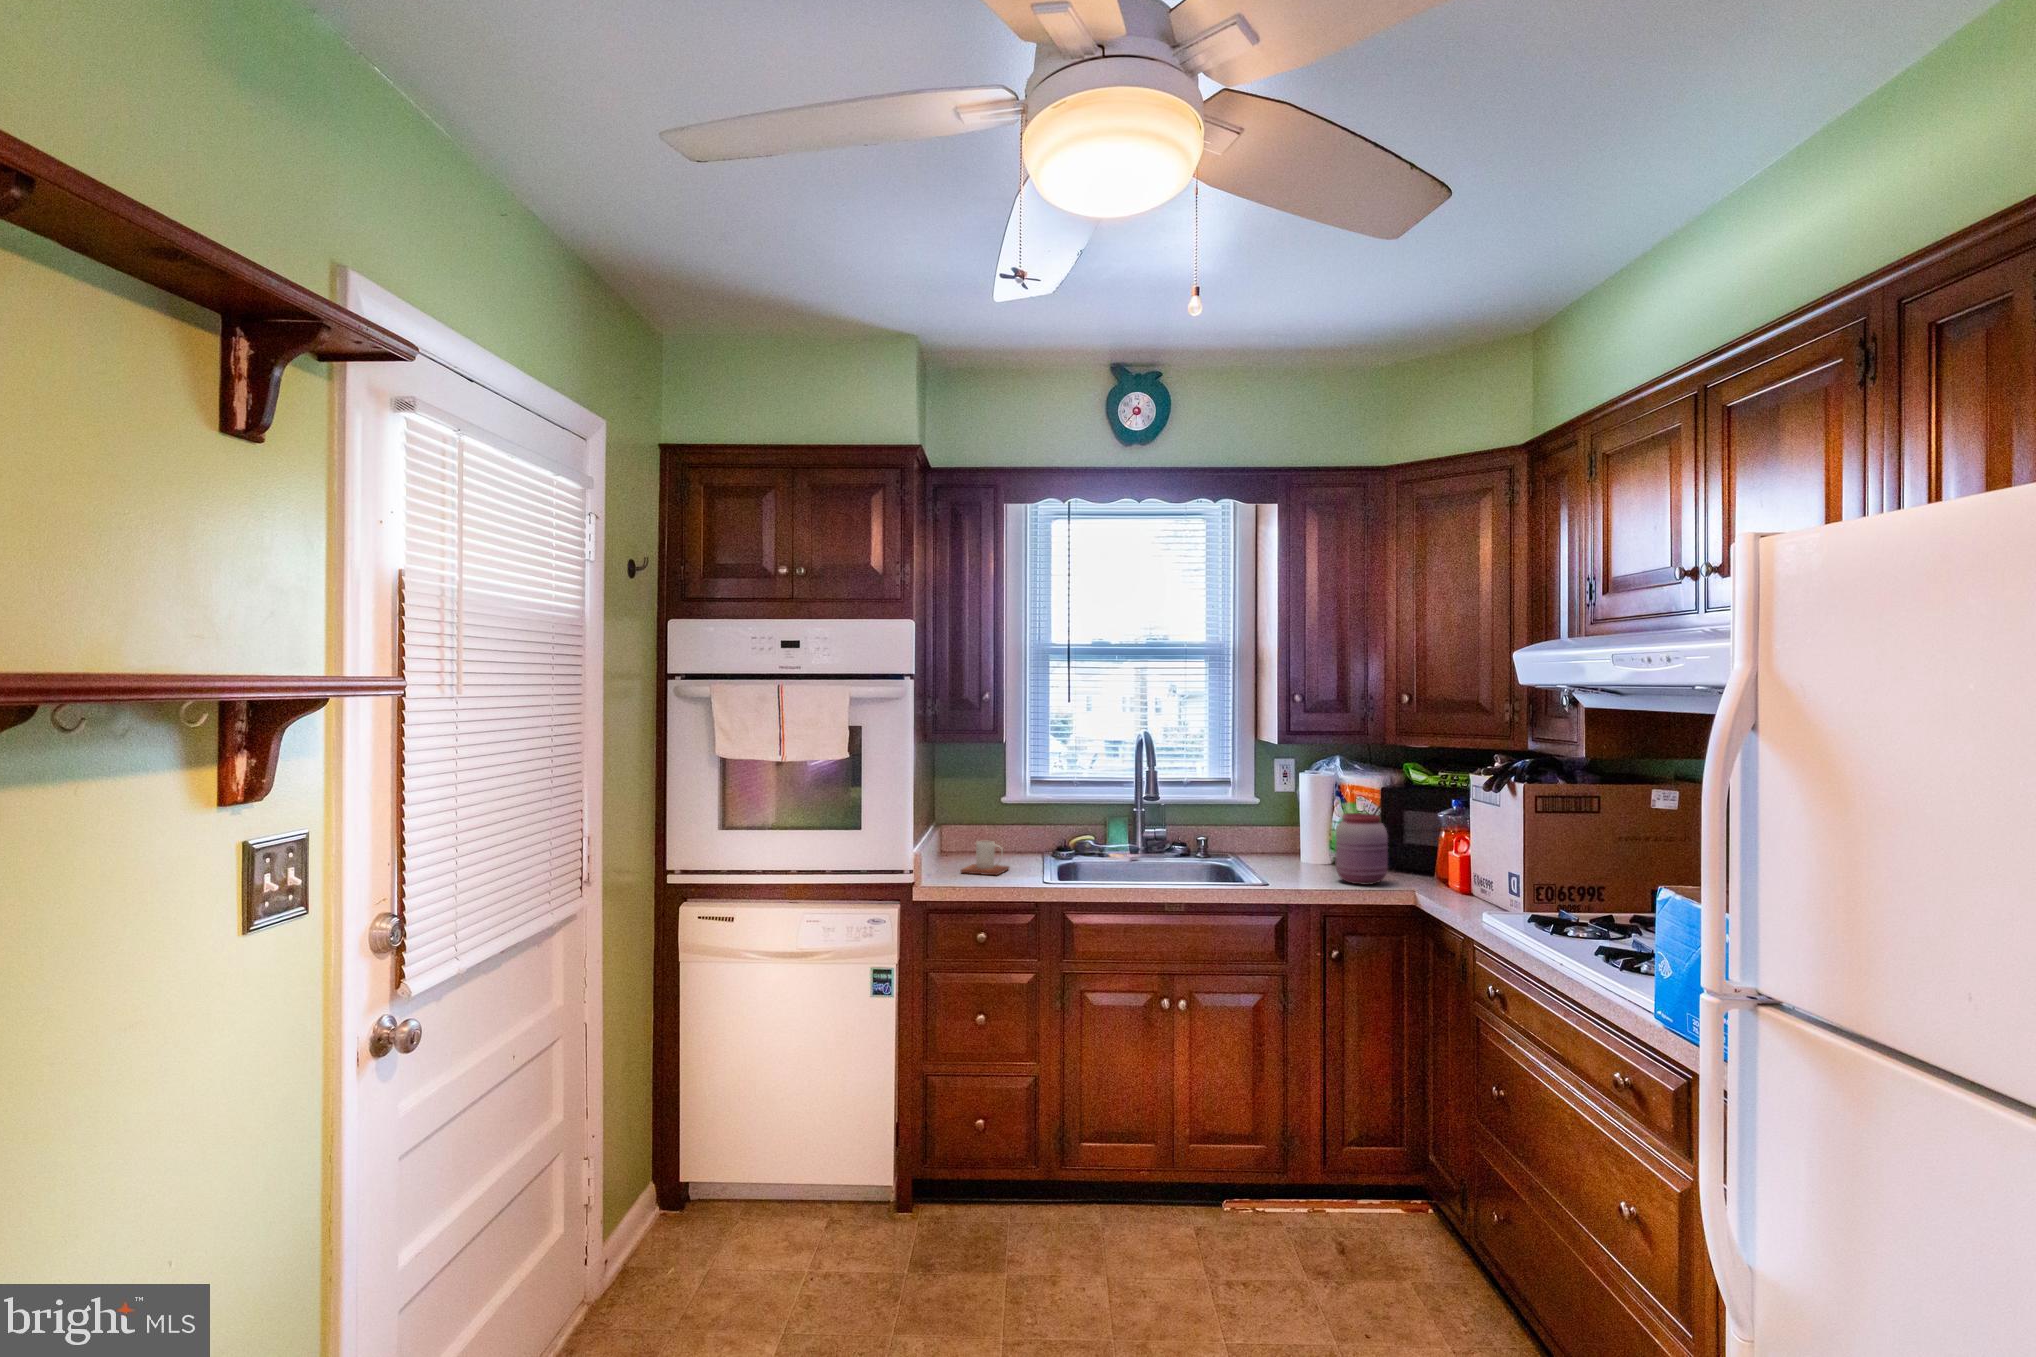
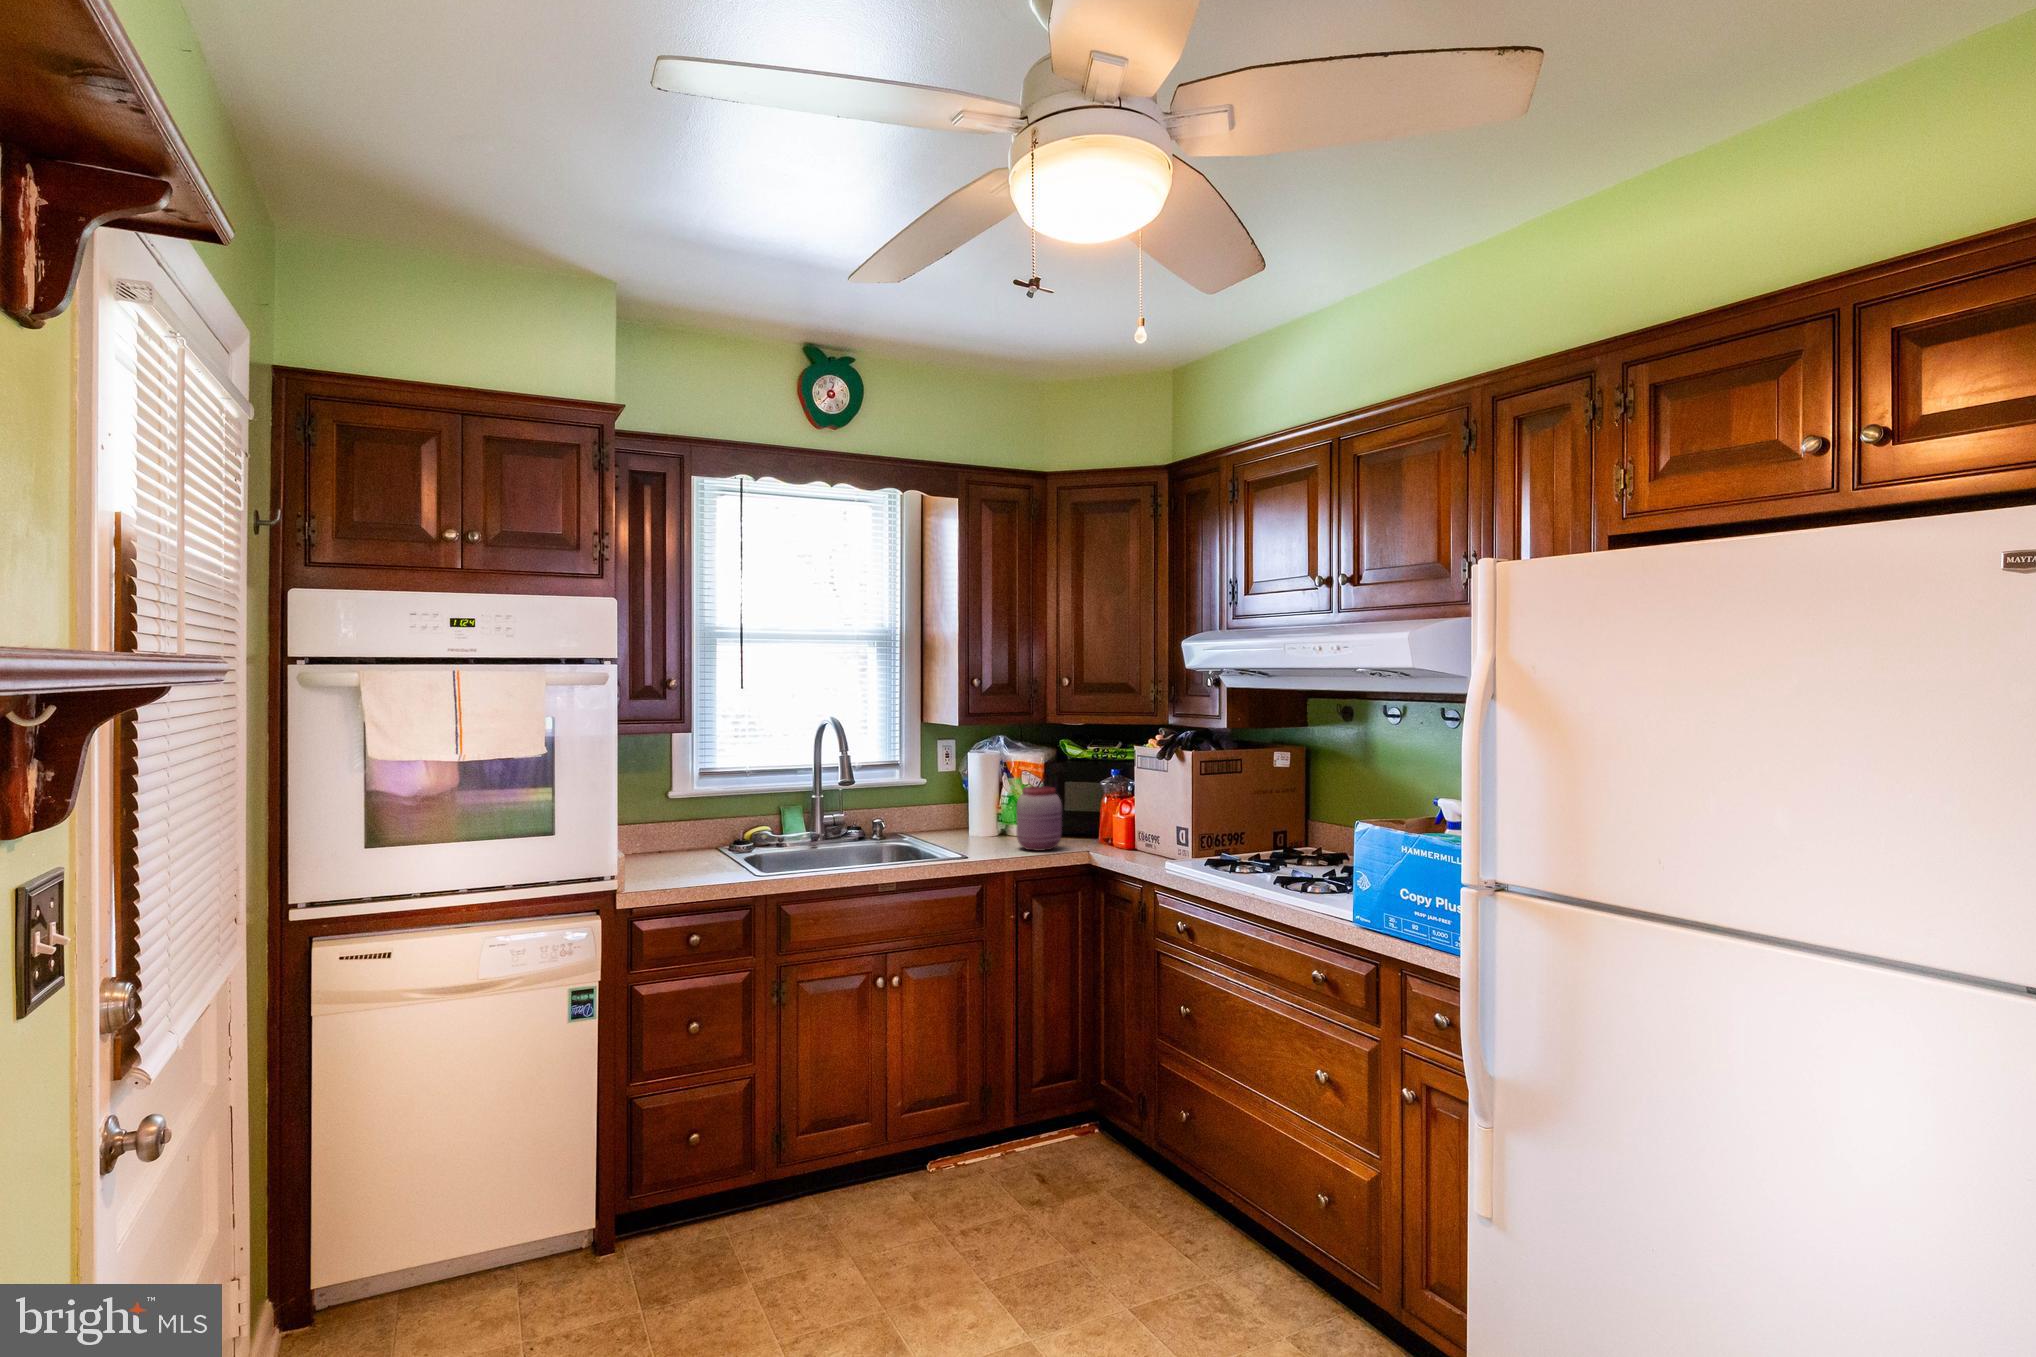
mug: present [960,841,1009,875] -> none [654,837,703,874]

